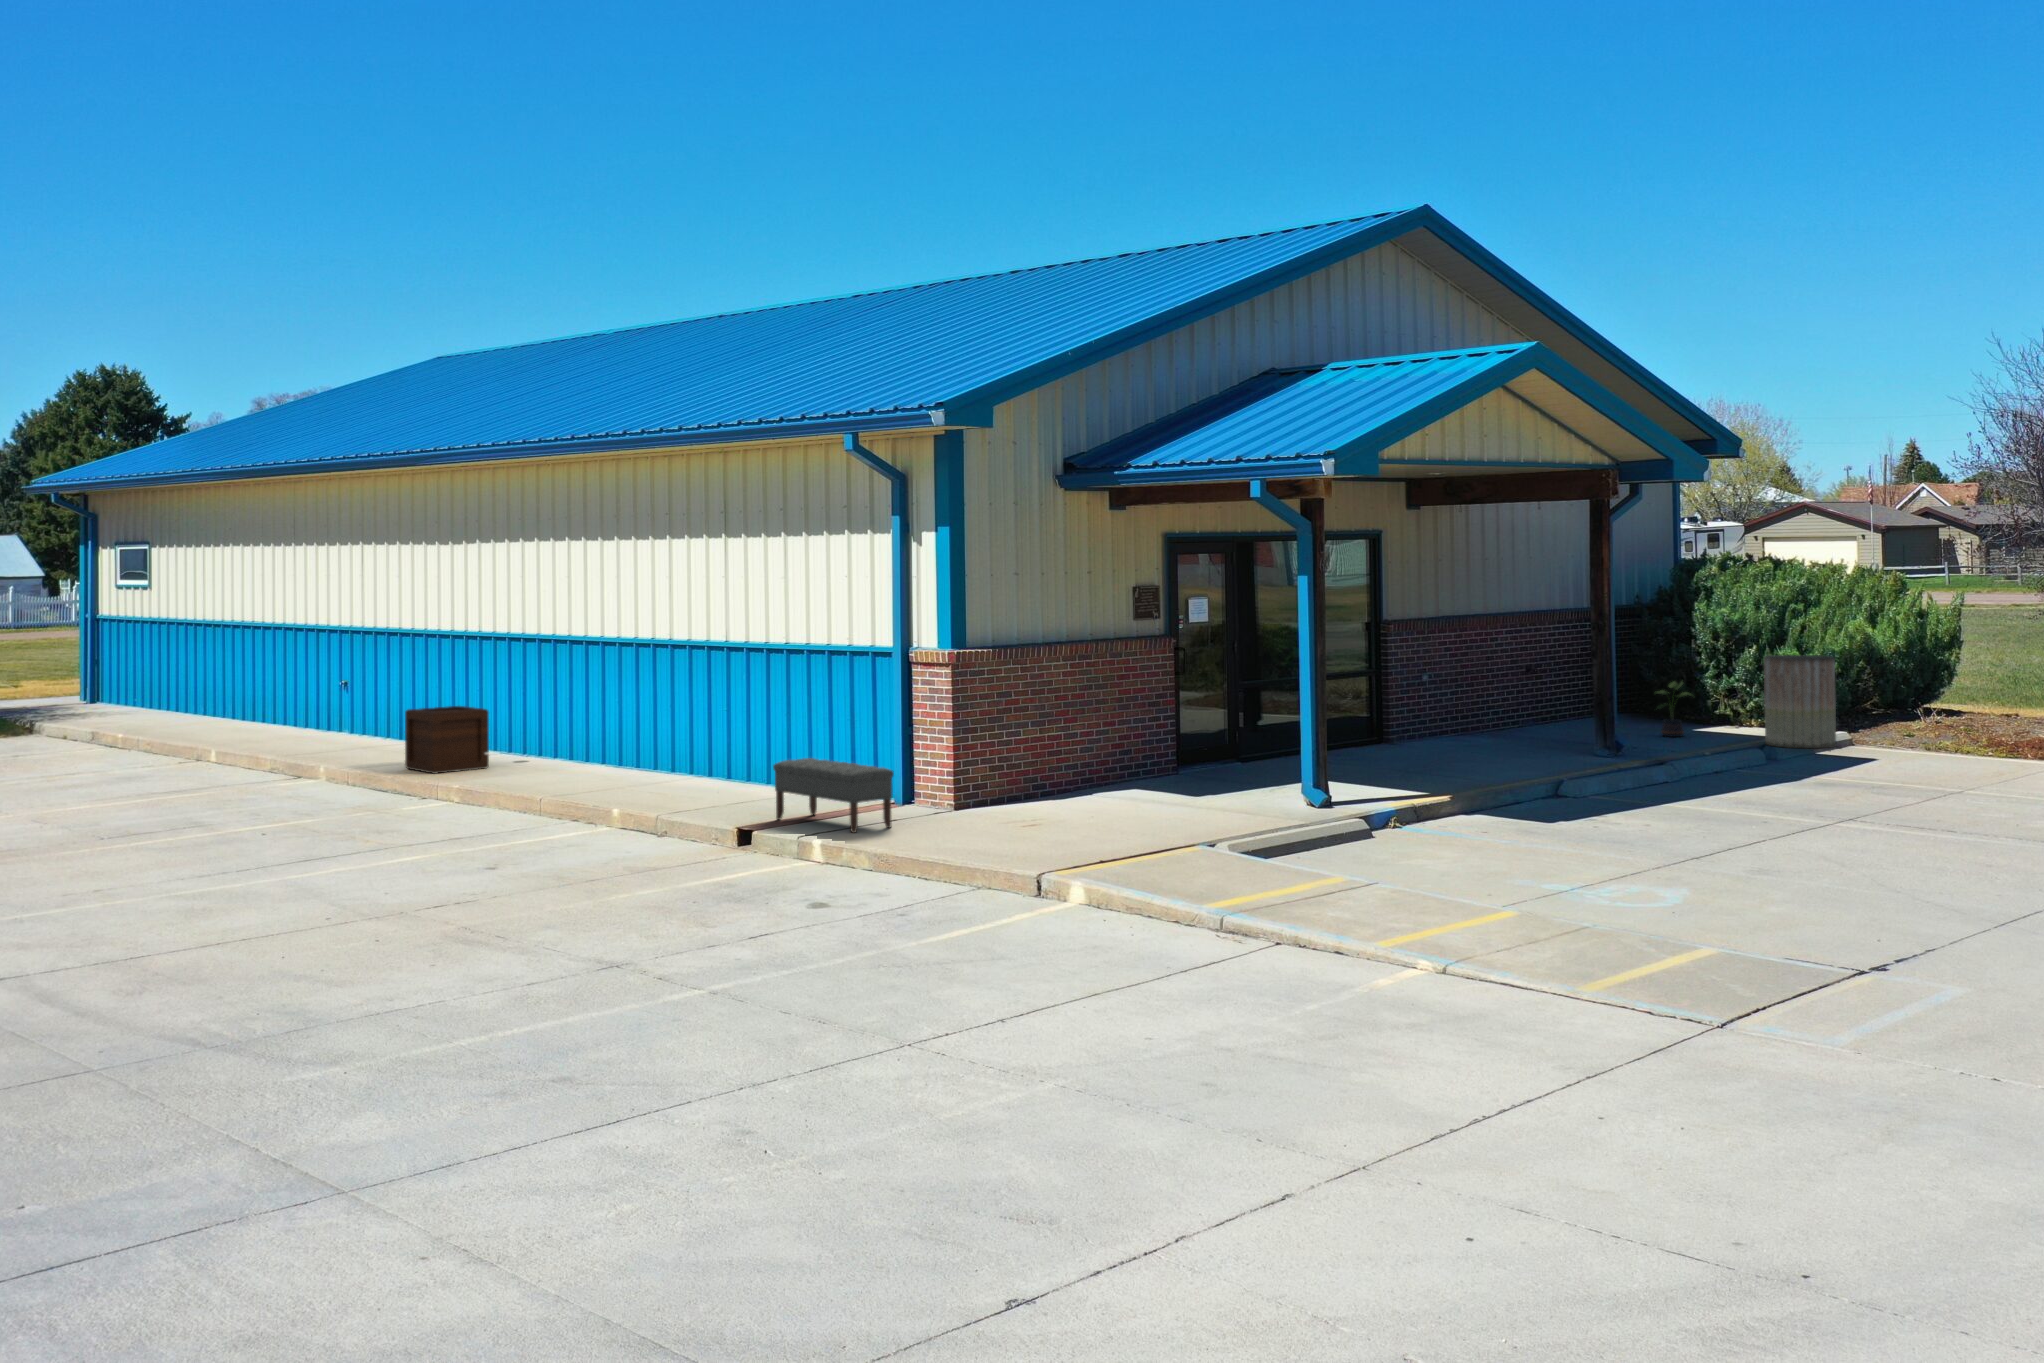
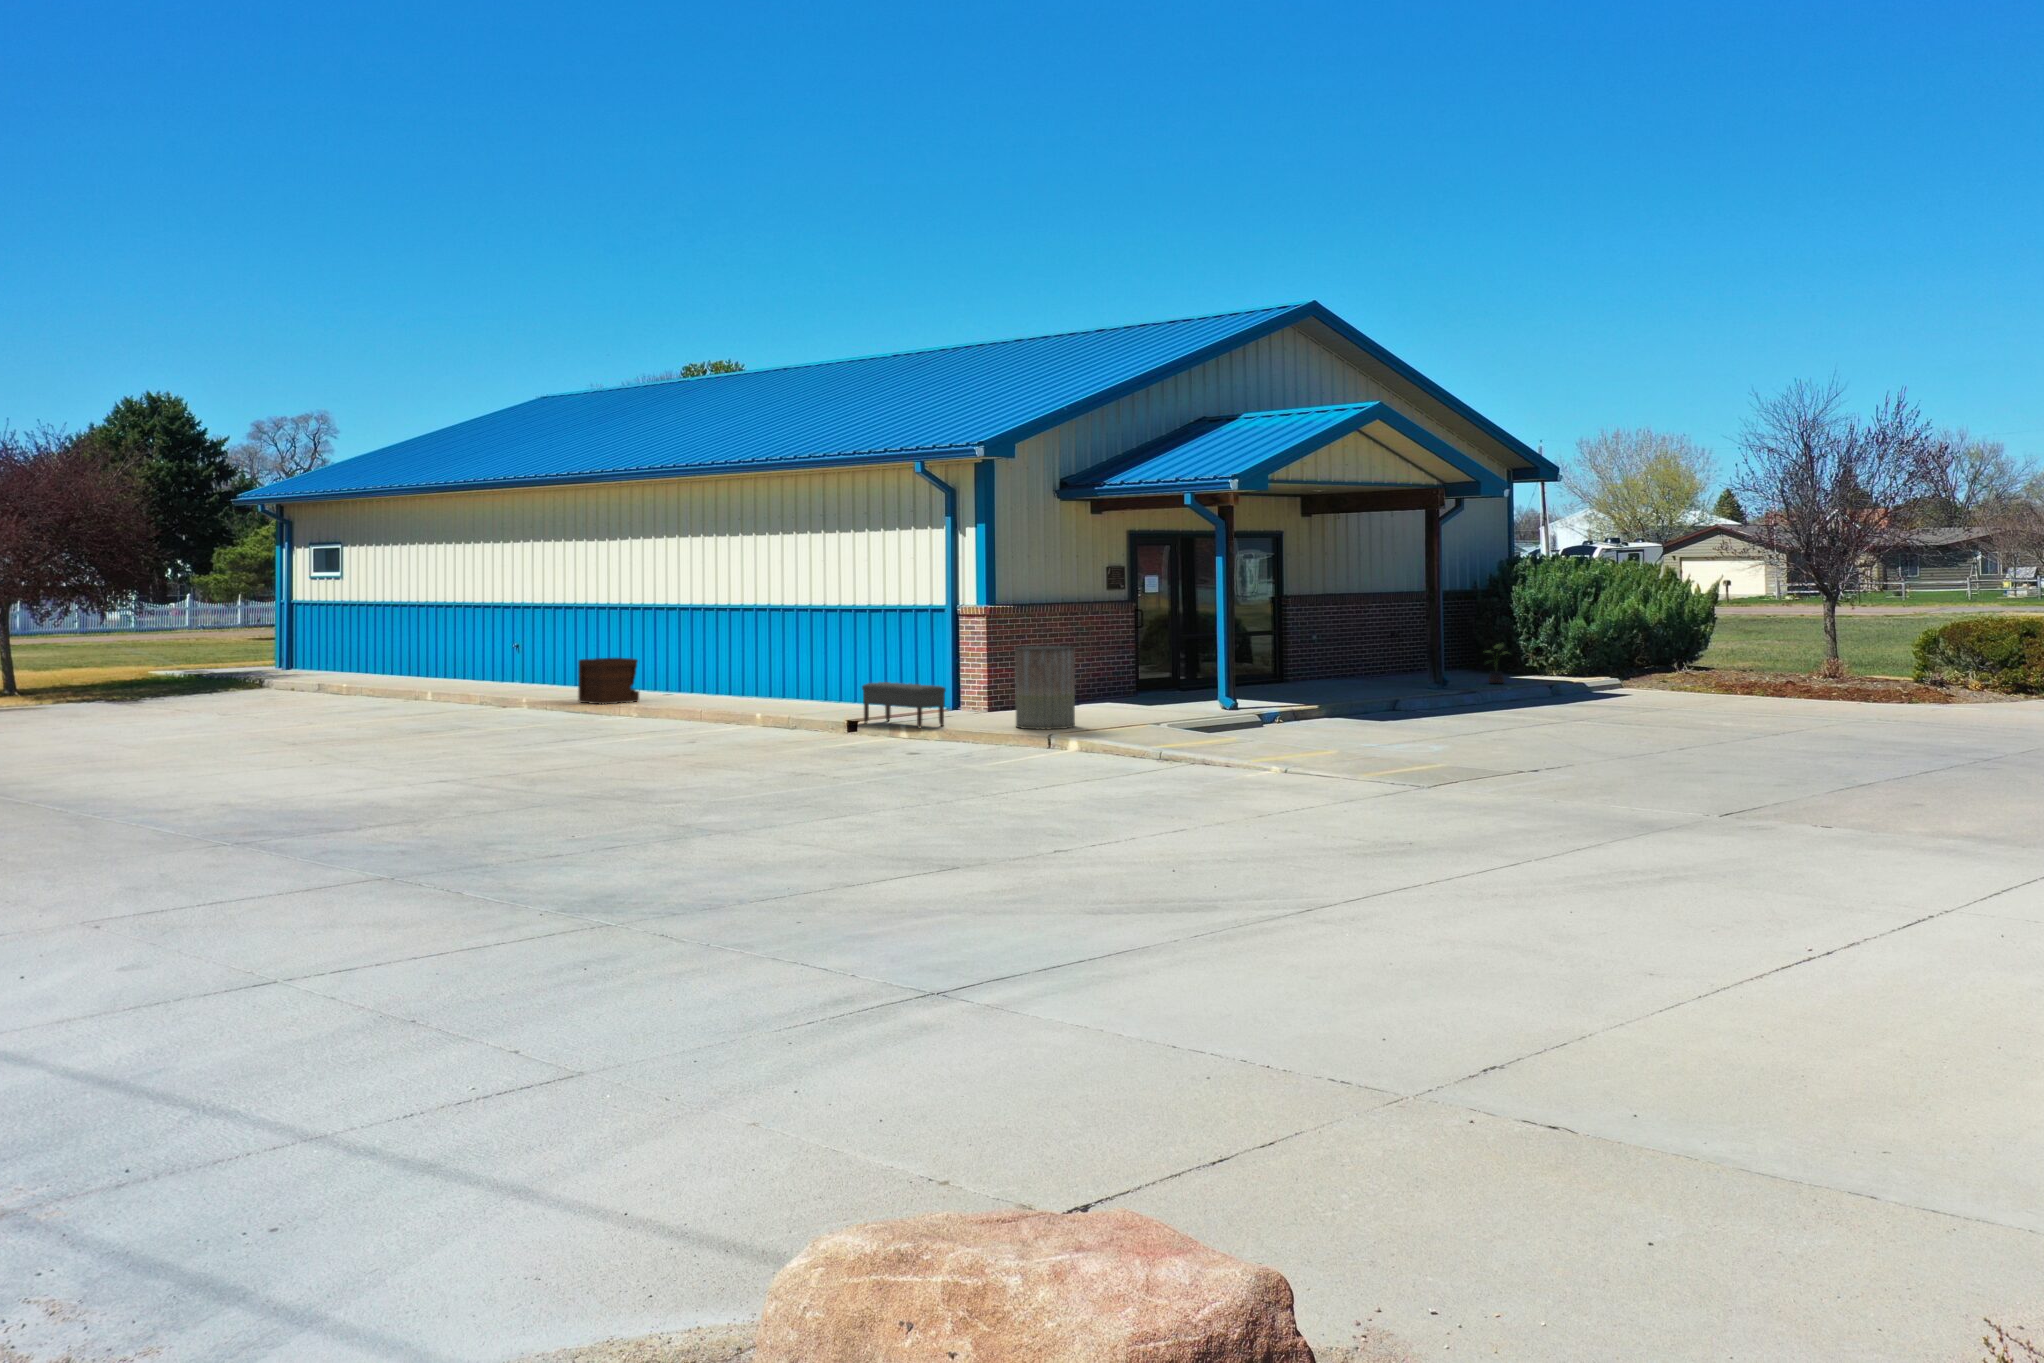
trash can: present [1764,655,1836,748] -> present [1015,646,1075,729]

